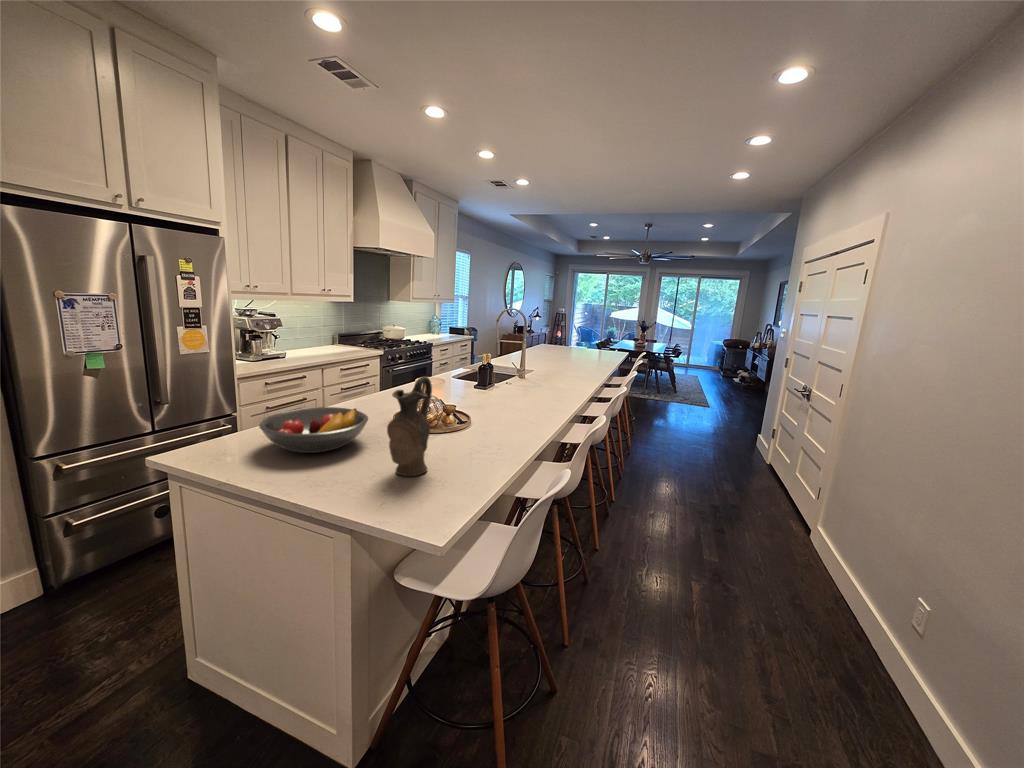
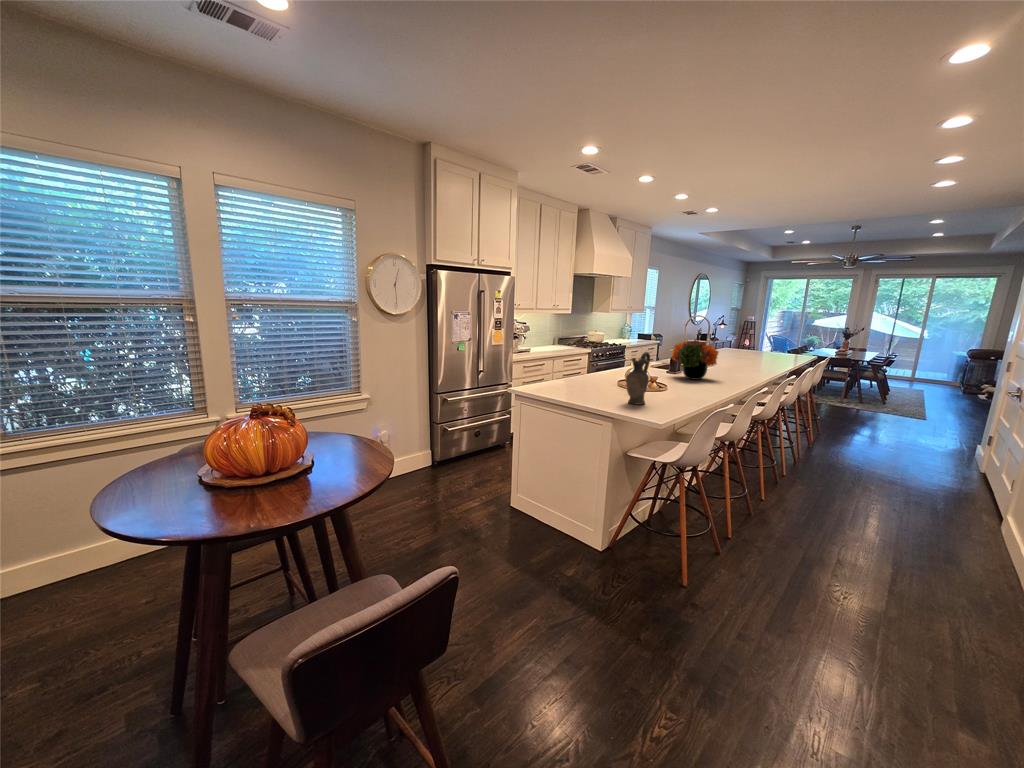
flower arrangement: none [478,343,540,399] -> present [671,340,719,380]
fruit bowl: present [259,407,368,453] -> none [555,372,609,393]

